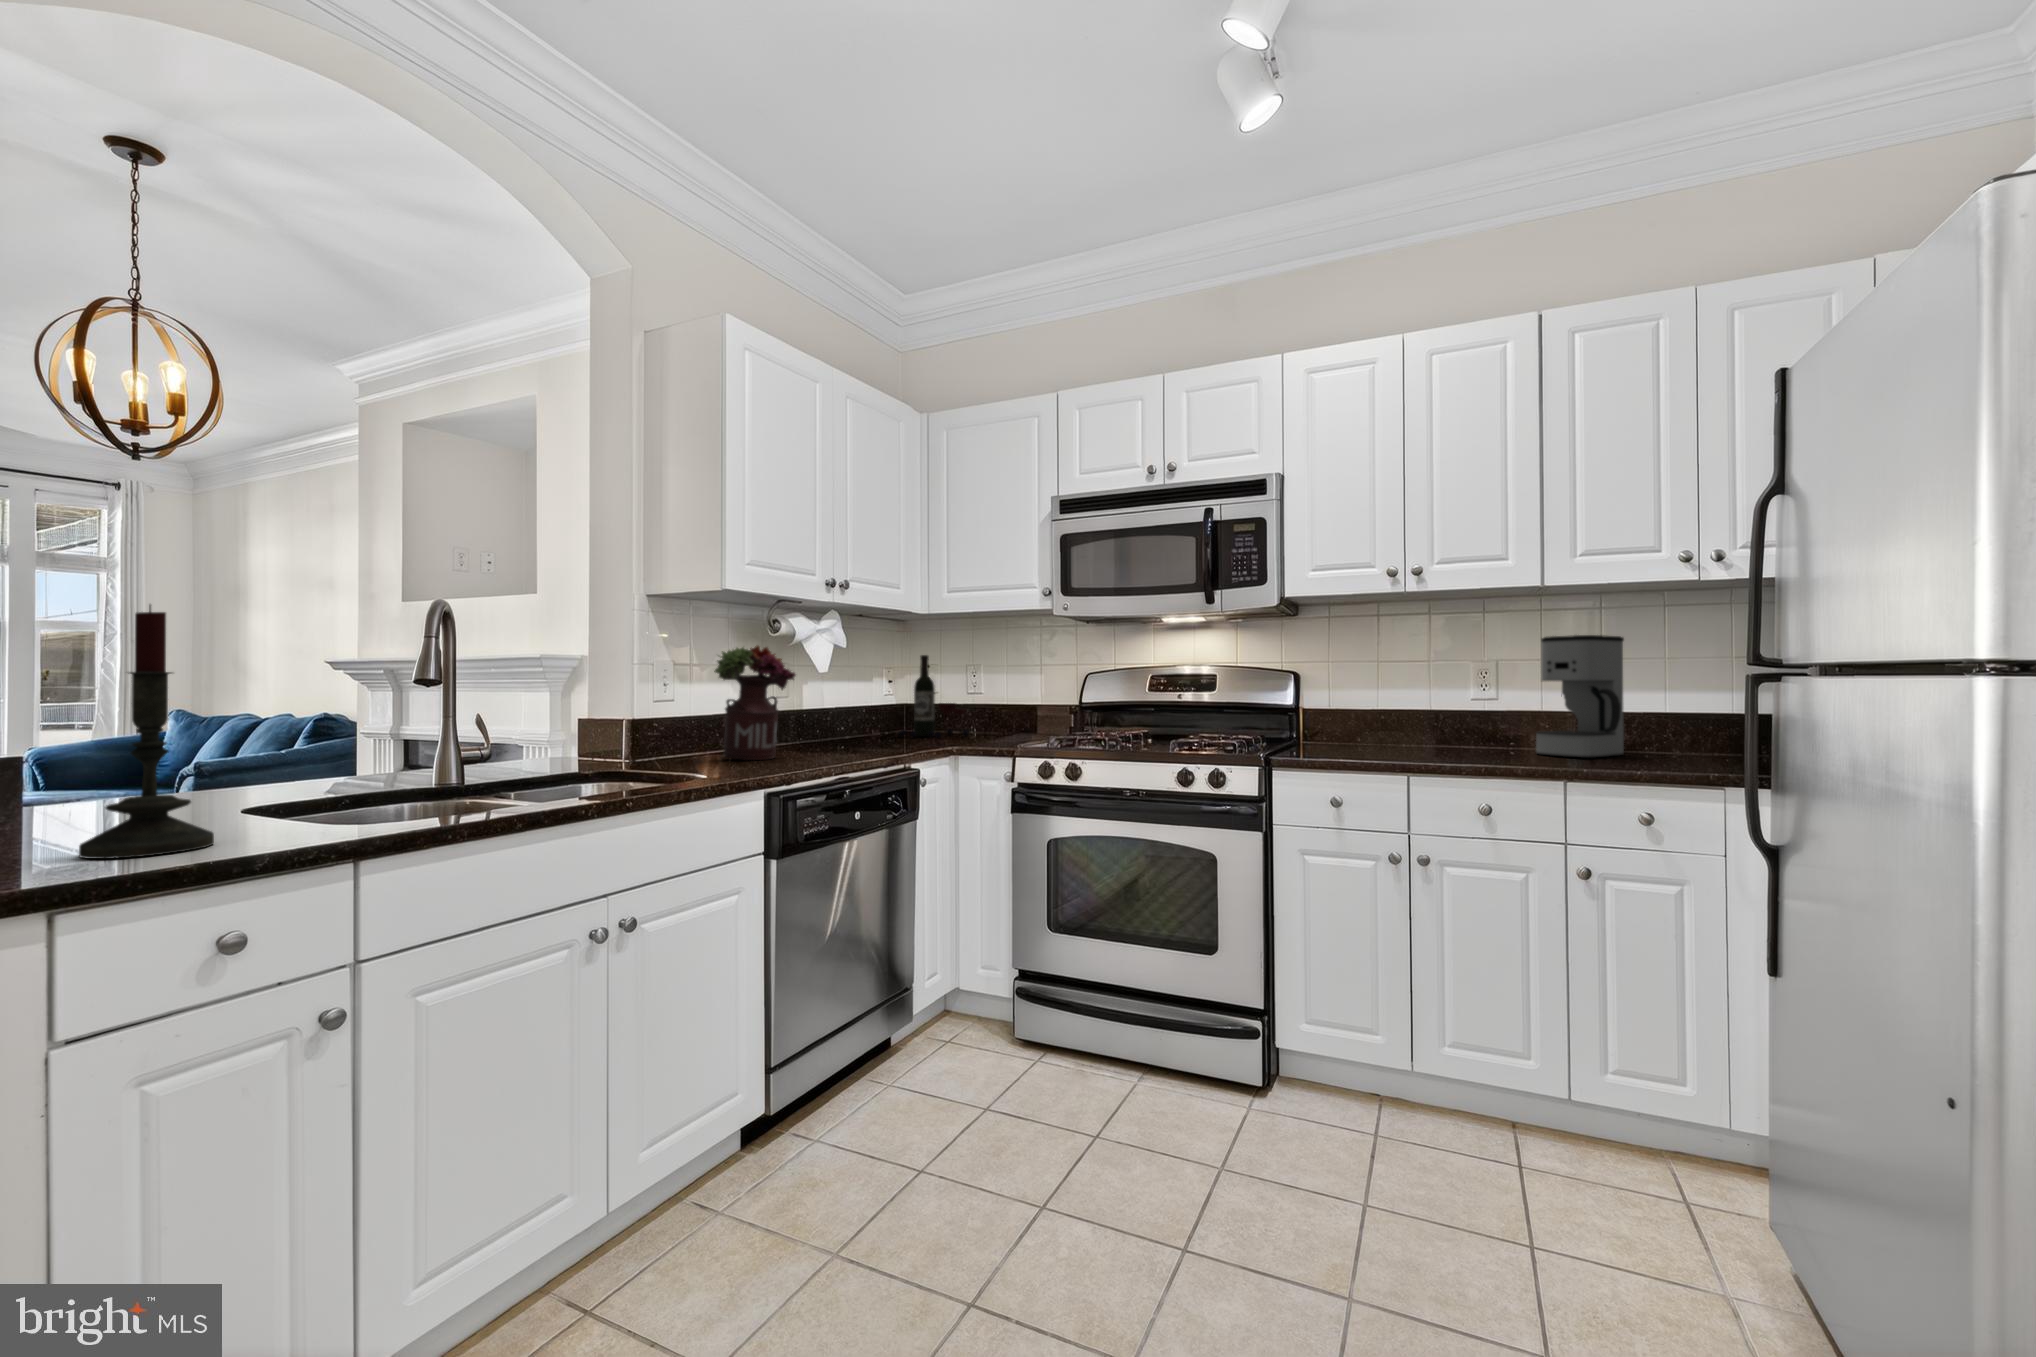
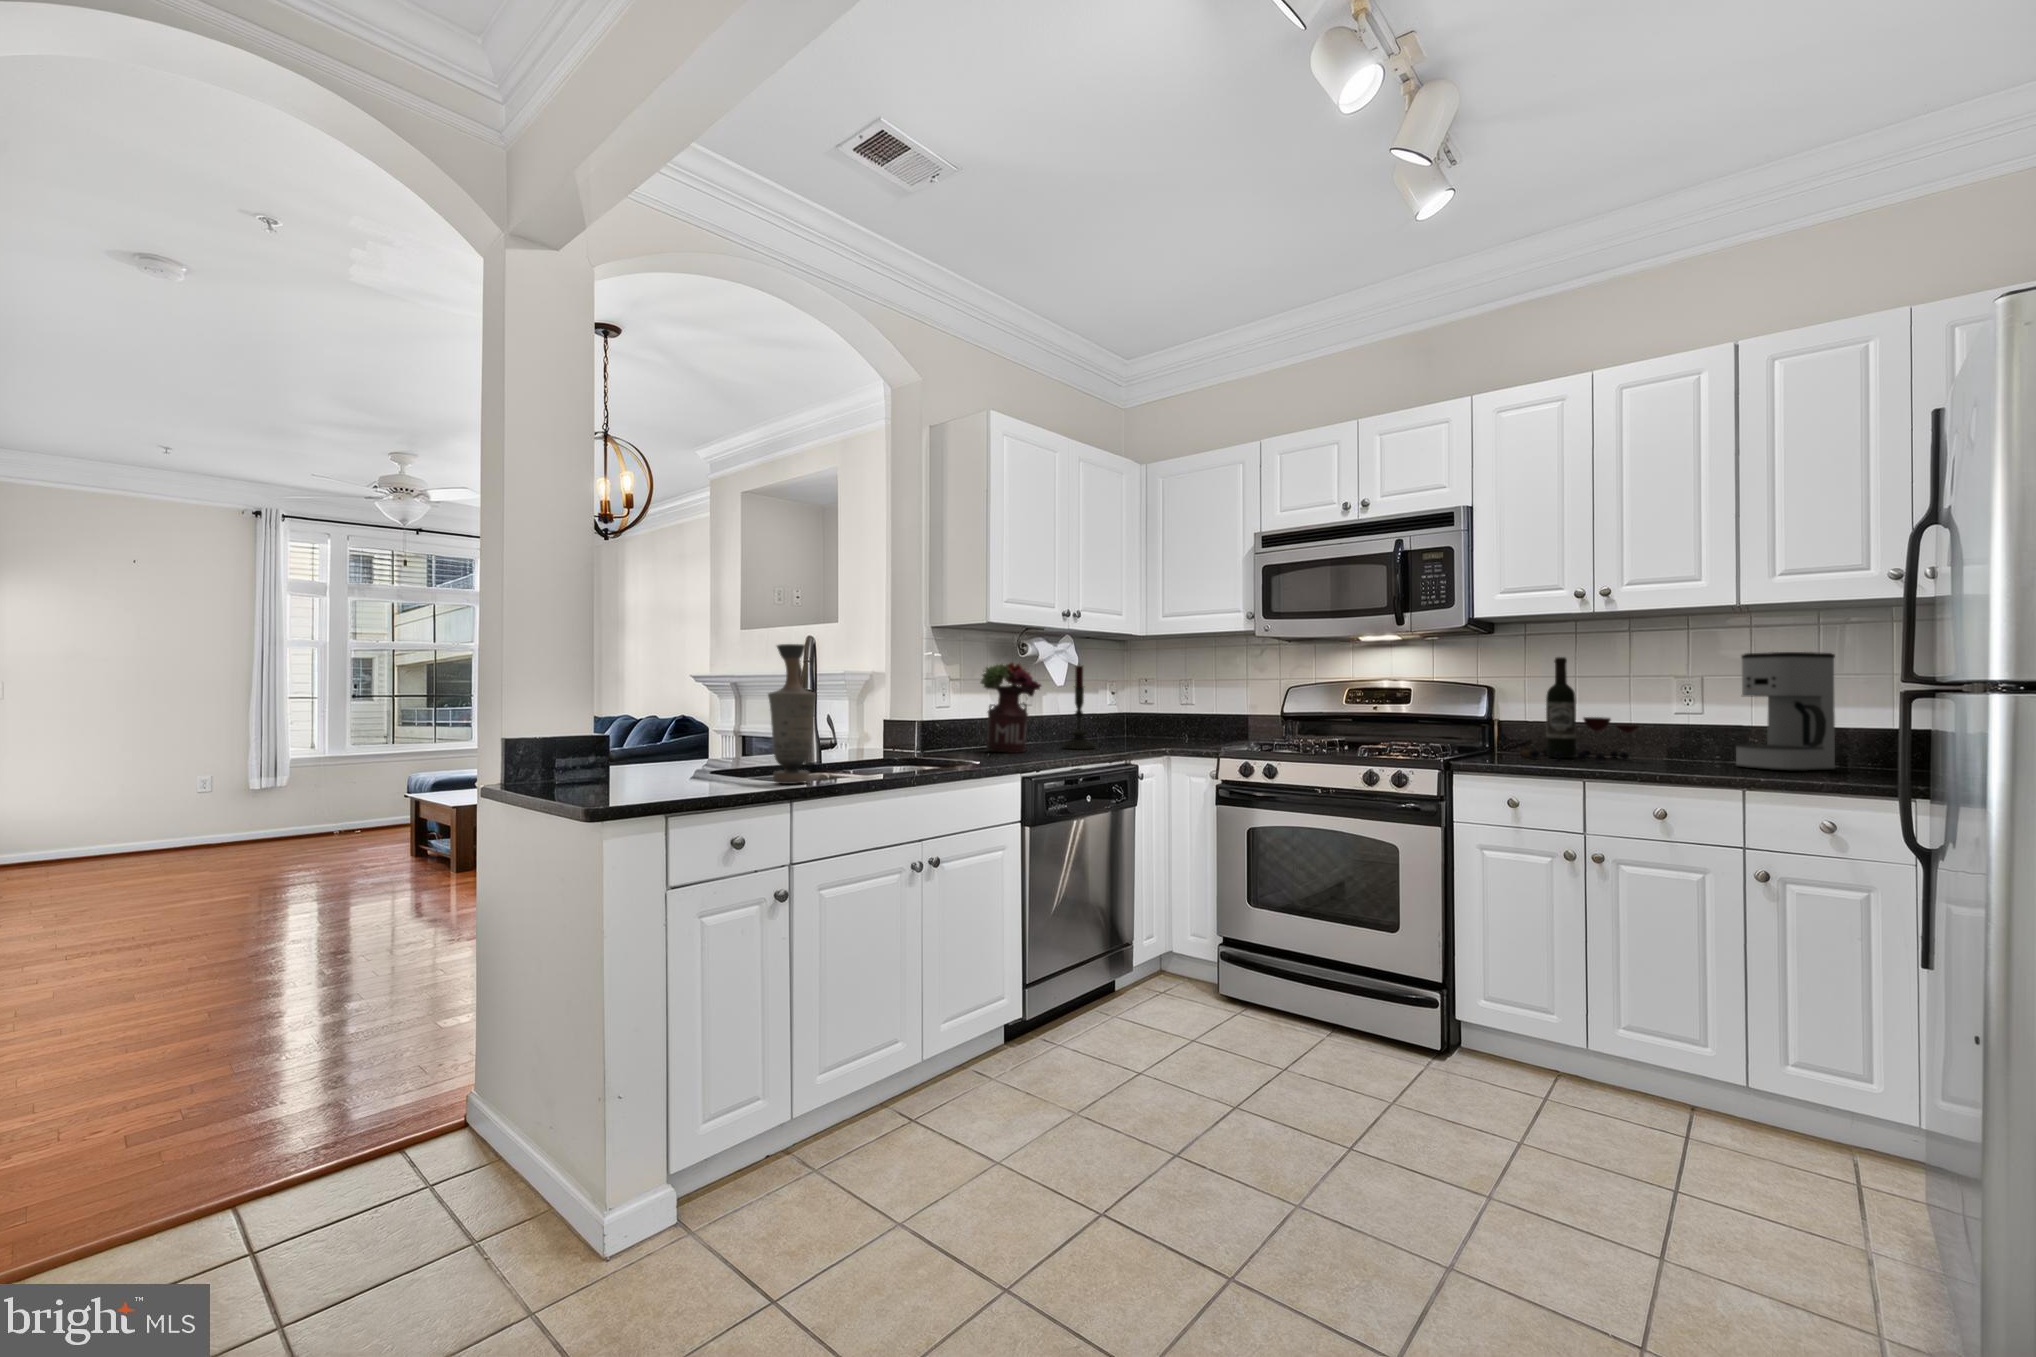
candle: present [79,605,214,859] -> present [1062,666,1096,749]
vase: none [324,610,417,832] -> present [768,644,816,784]
wine bottle: present [896,655,969,738] -> present [1520,657,1639,761]

